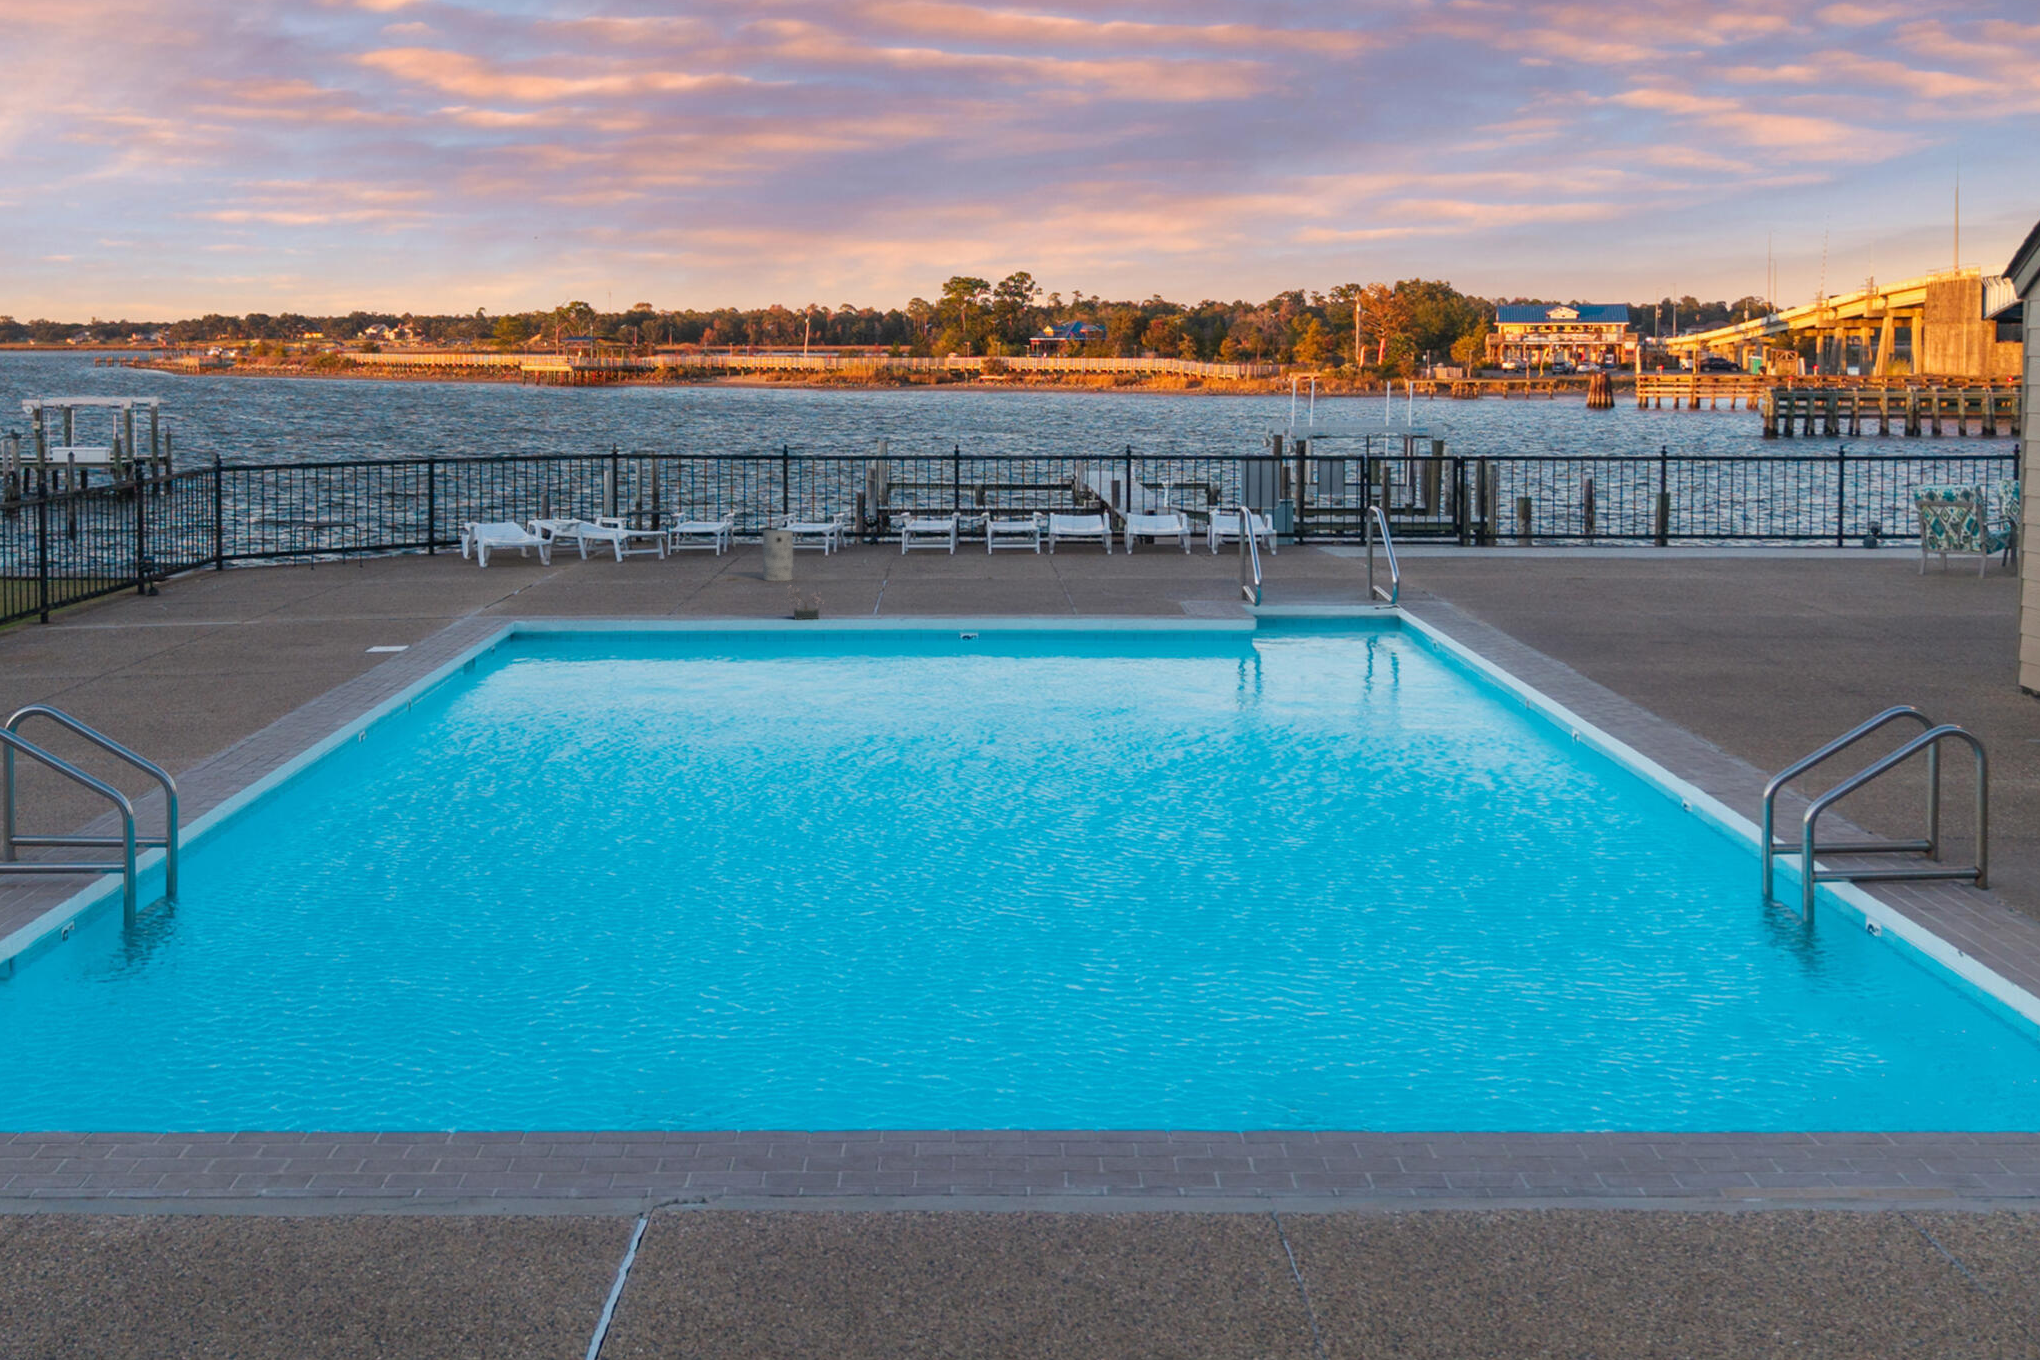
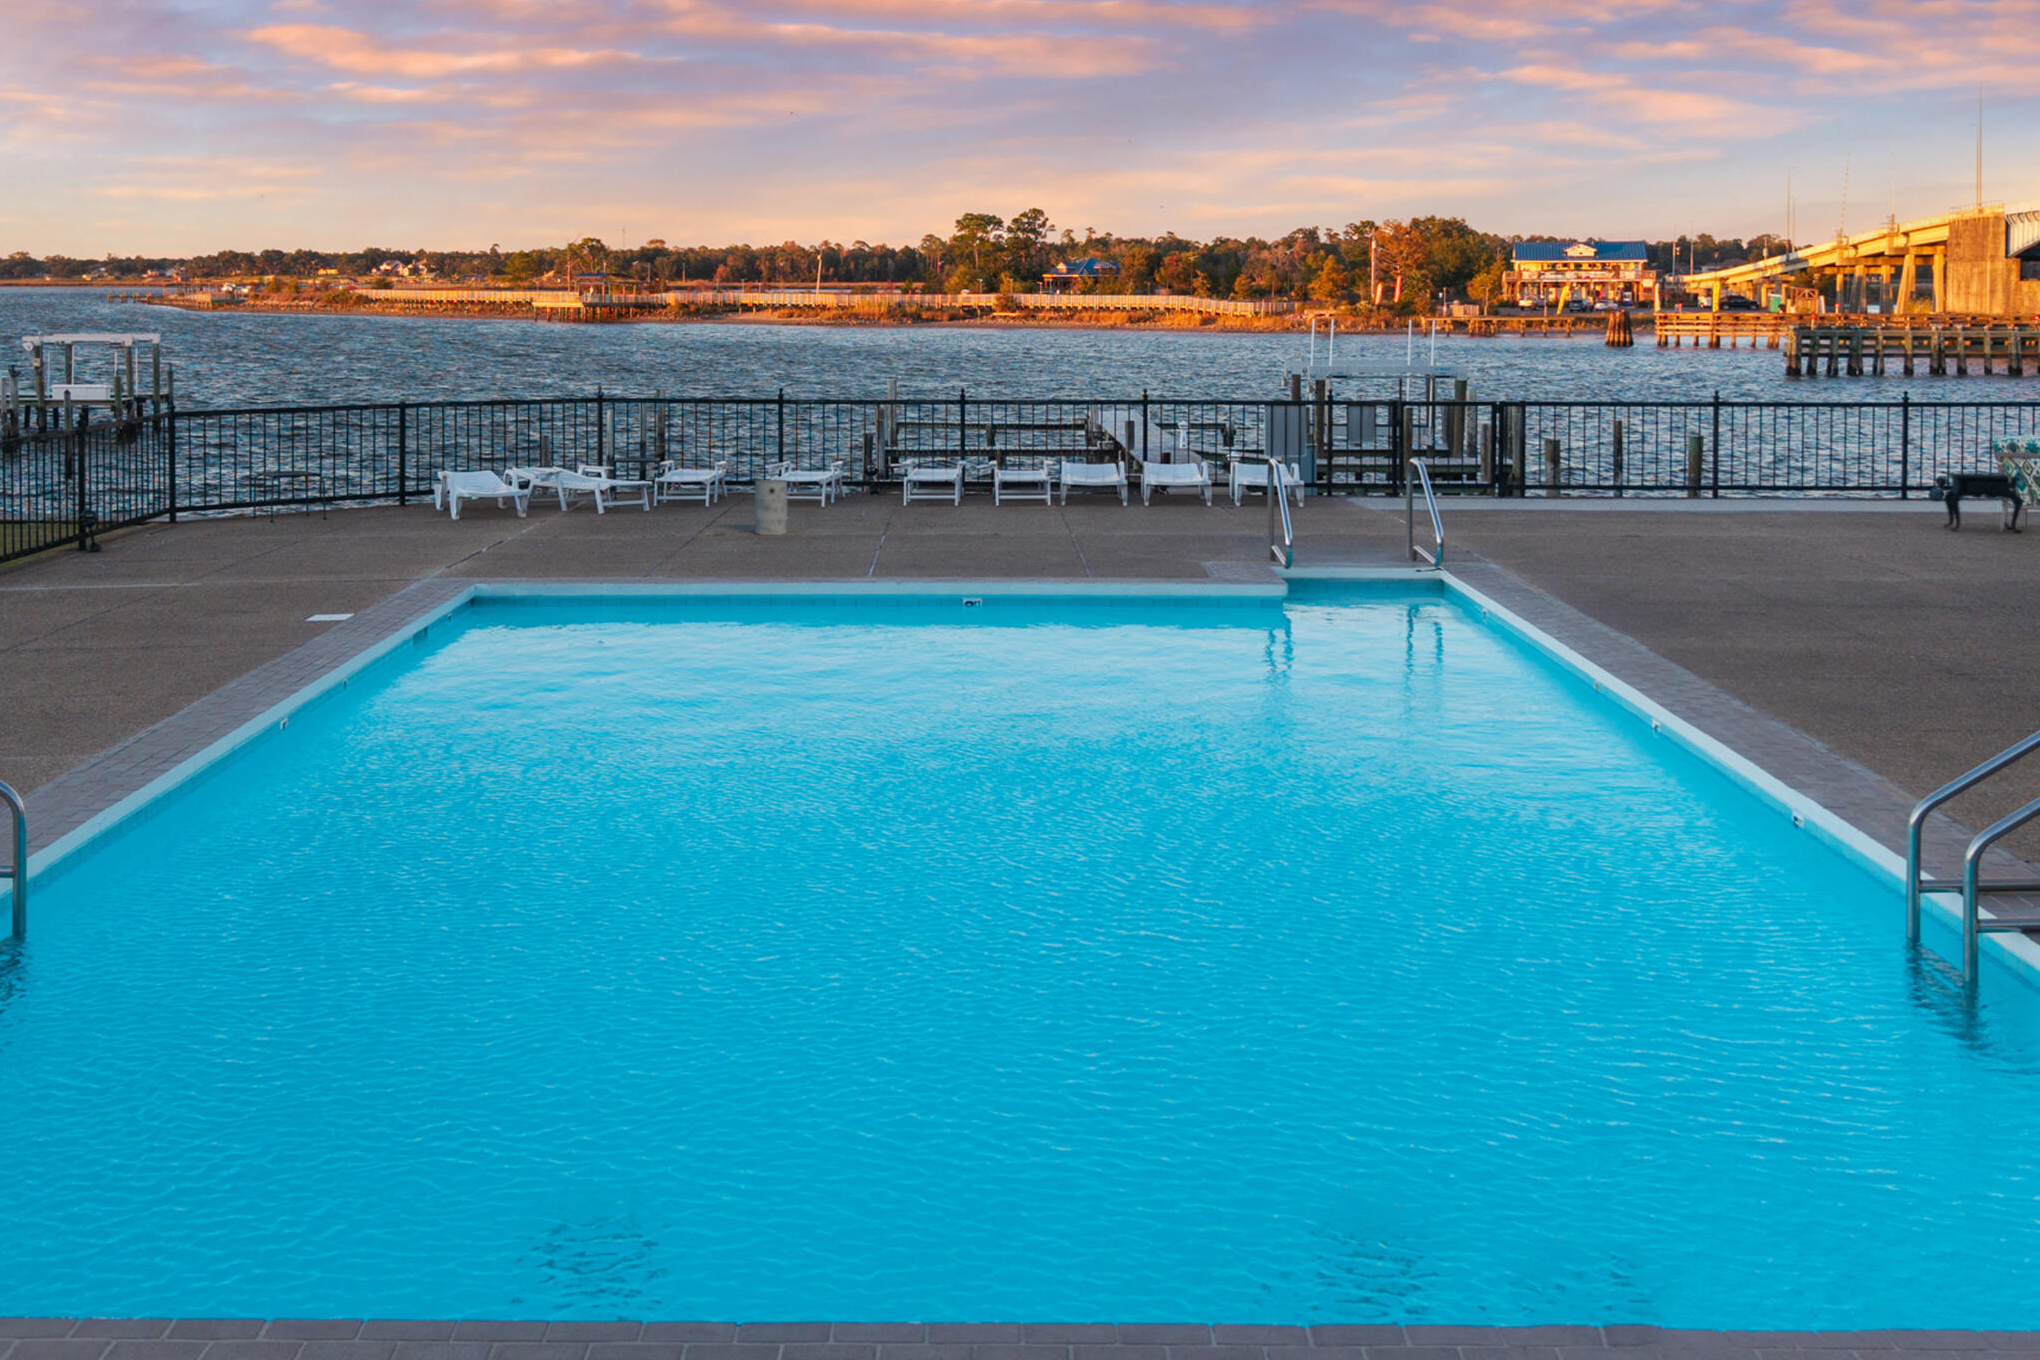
side table: none [1872,520,1944,576] -> present [1944,473,2023,533]
decorative plant: present [788,585,823,620] -> none [772,542,817,580]

